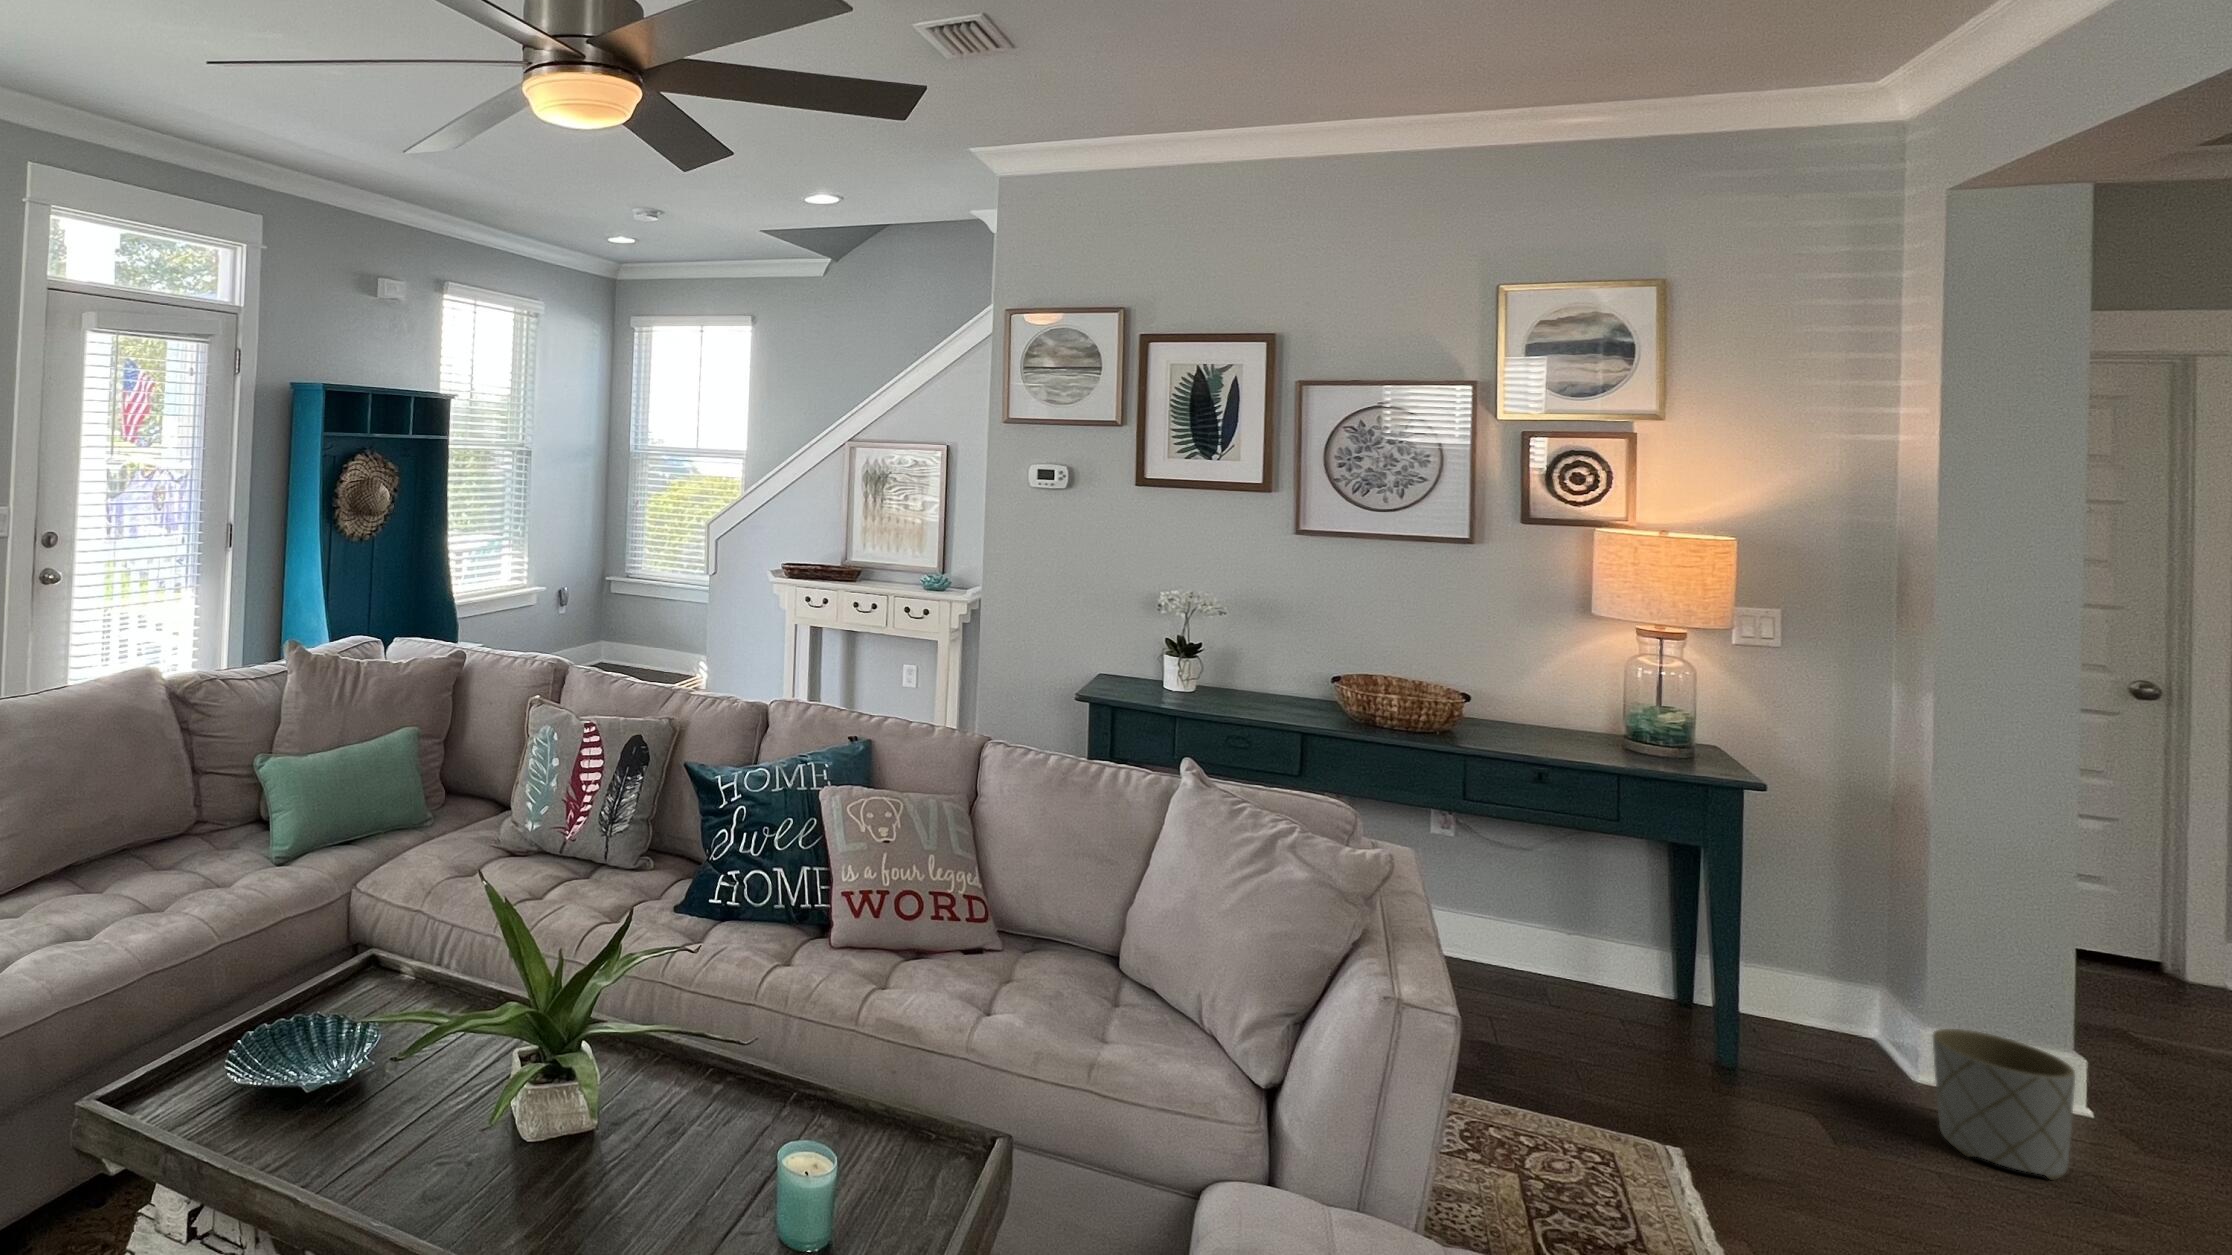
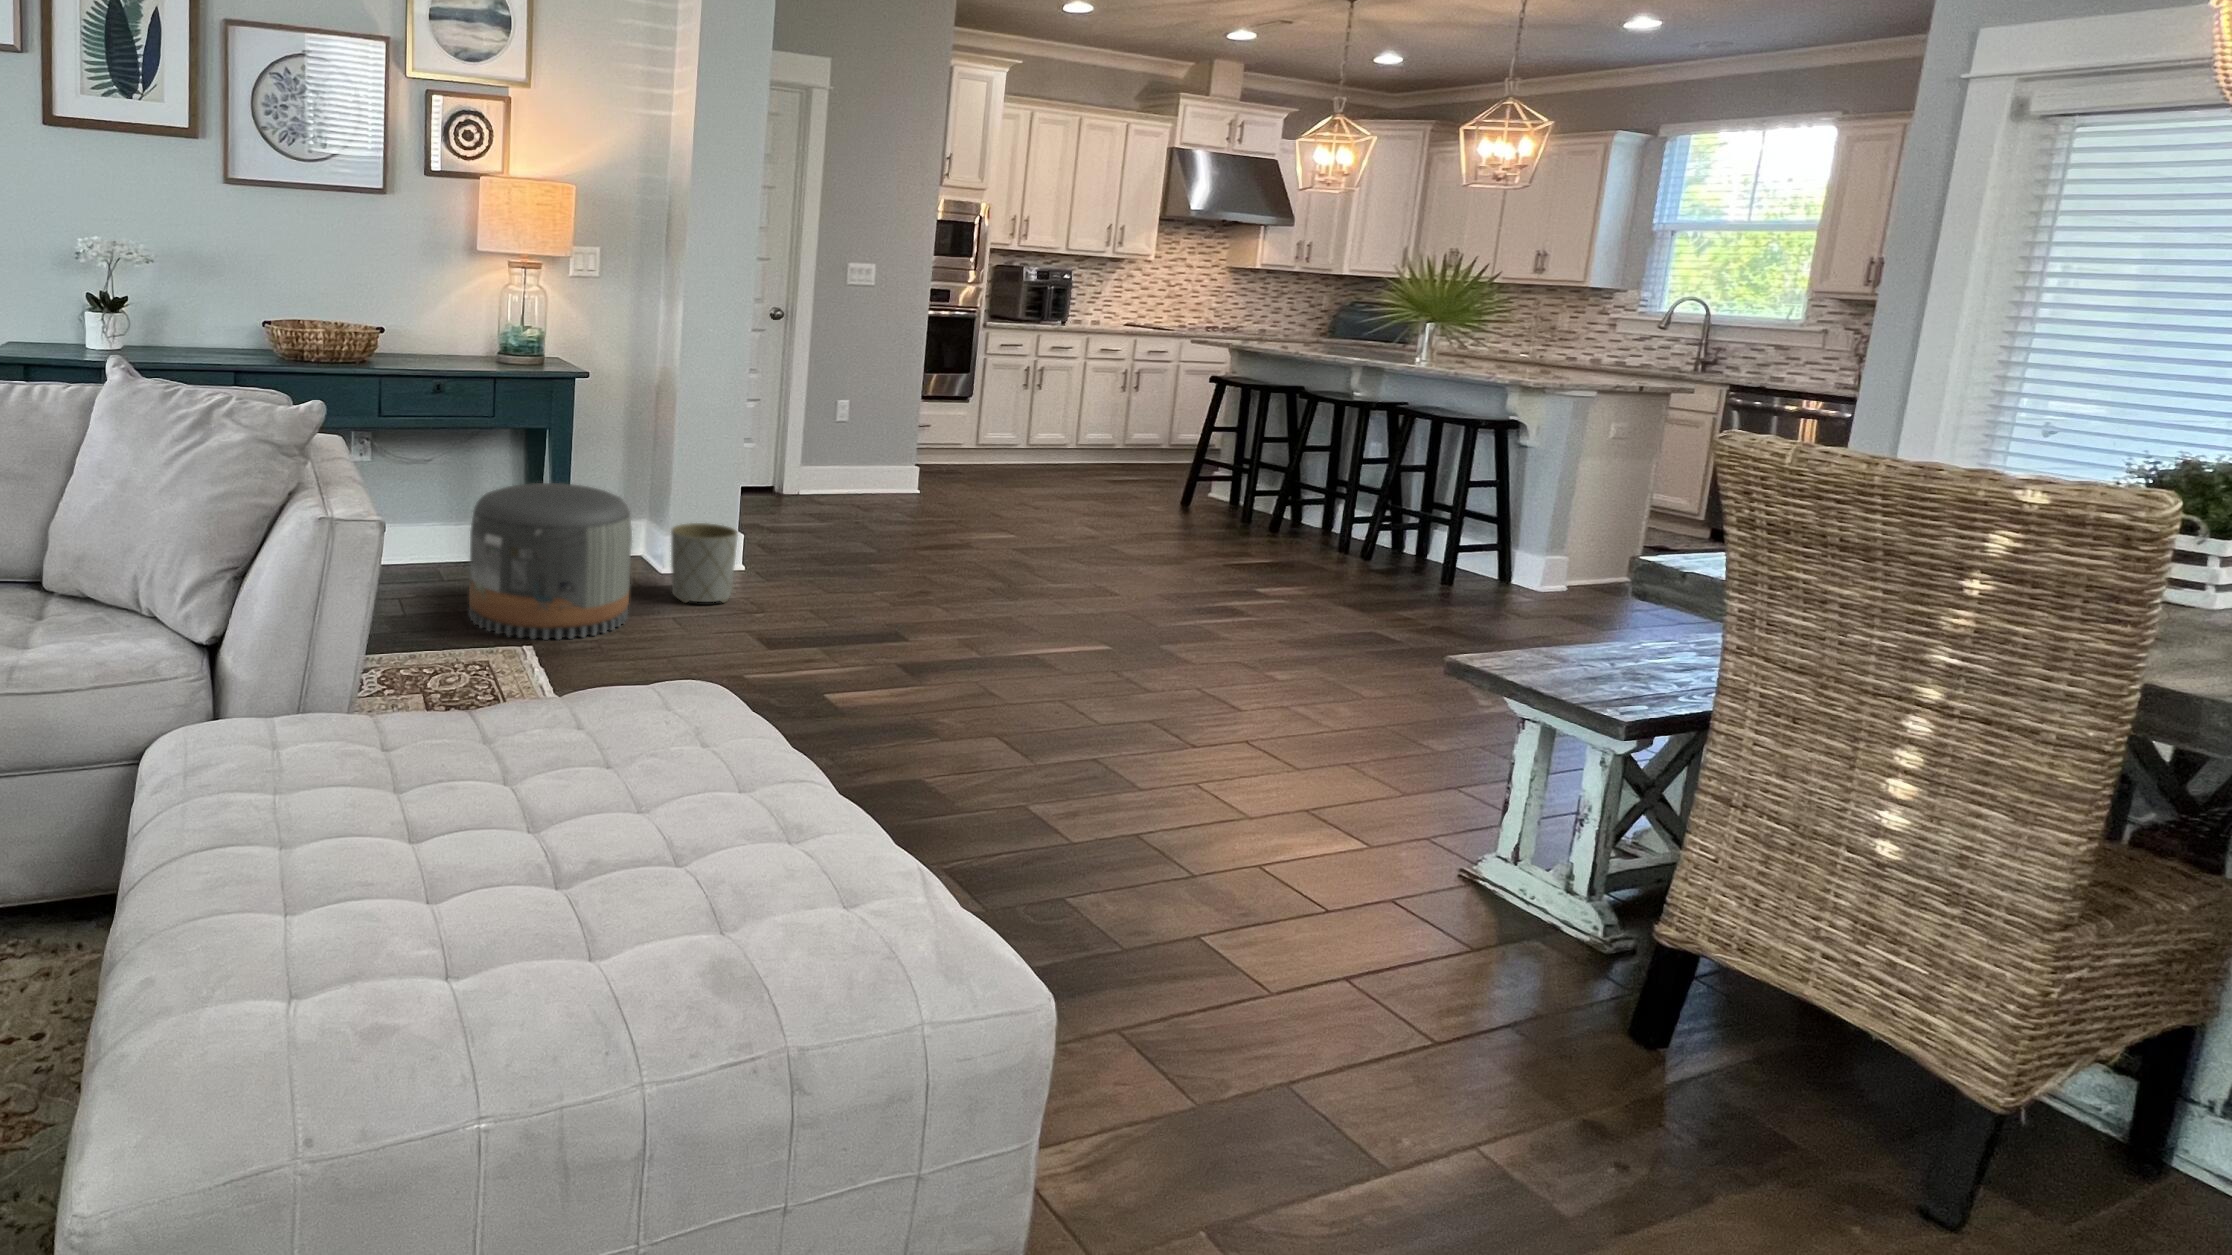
pouf: none [1587,918,1854,1169] -> present [469,483,632,640]

